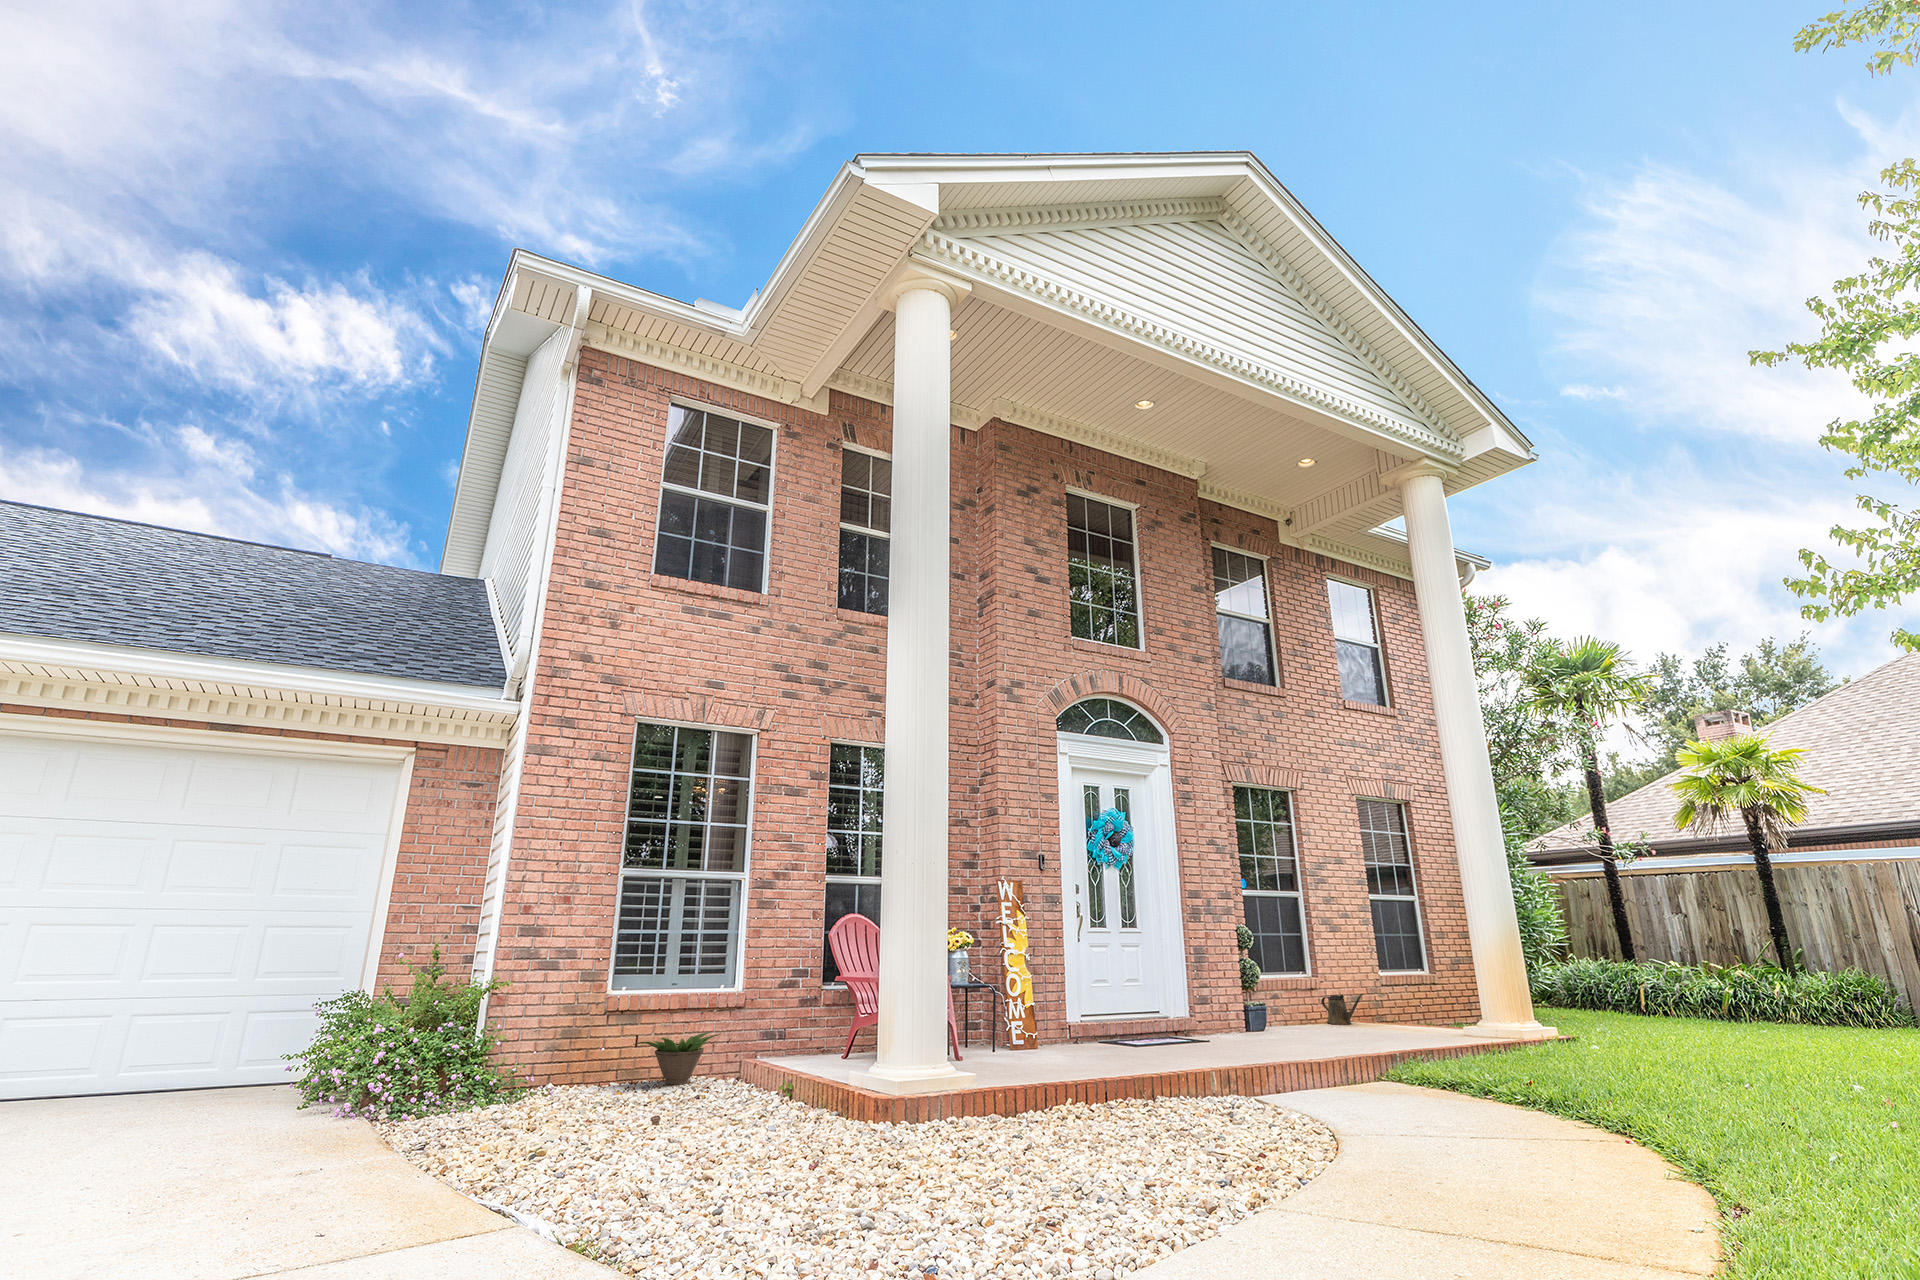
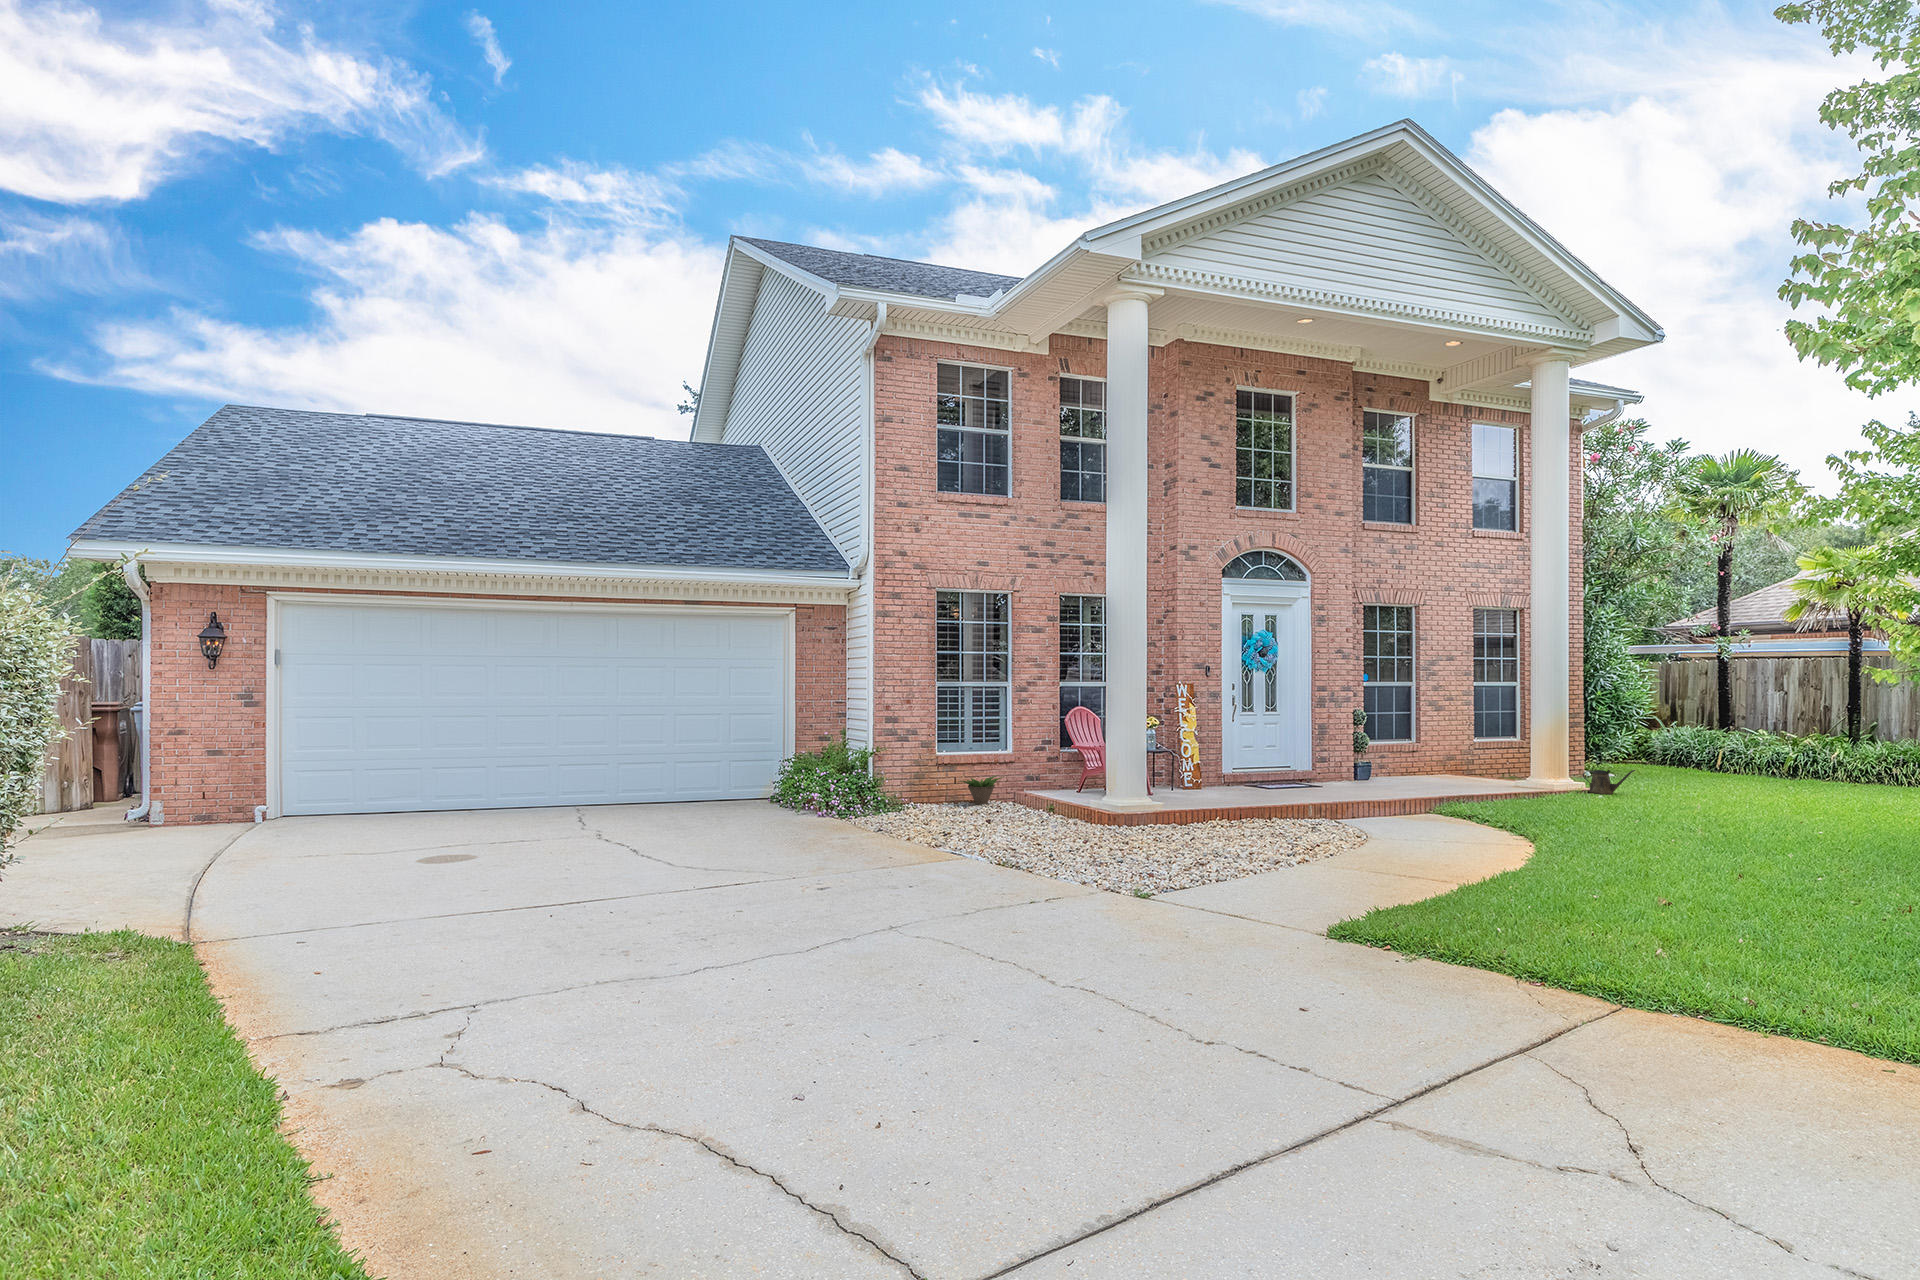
watering can: present [1321,994,1363,1025] -> present [1583,770,1635,794]

